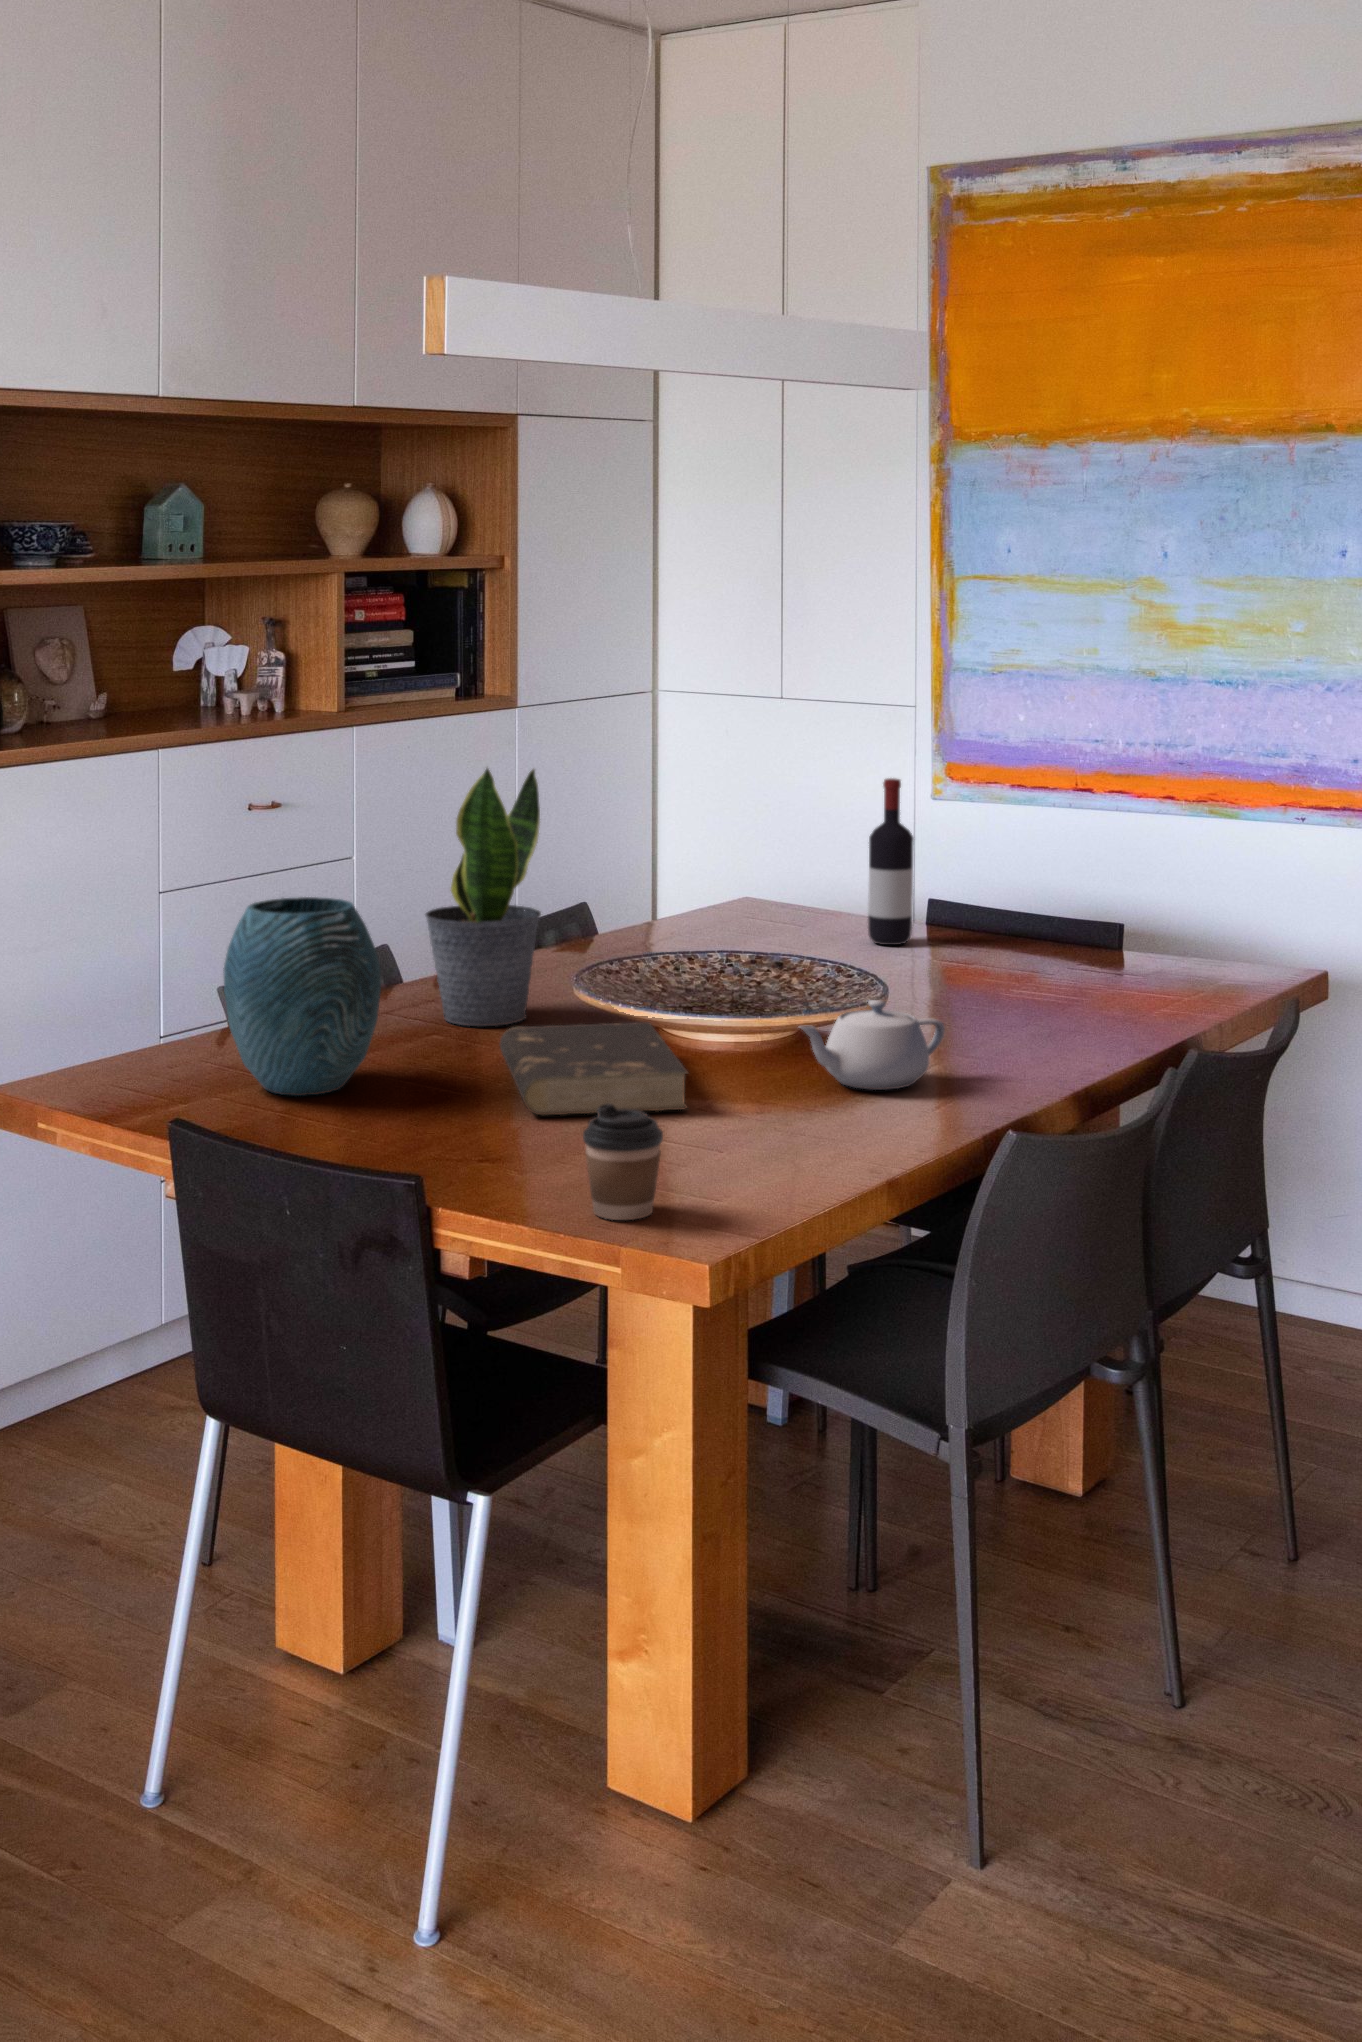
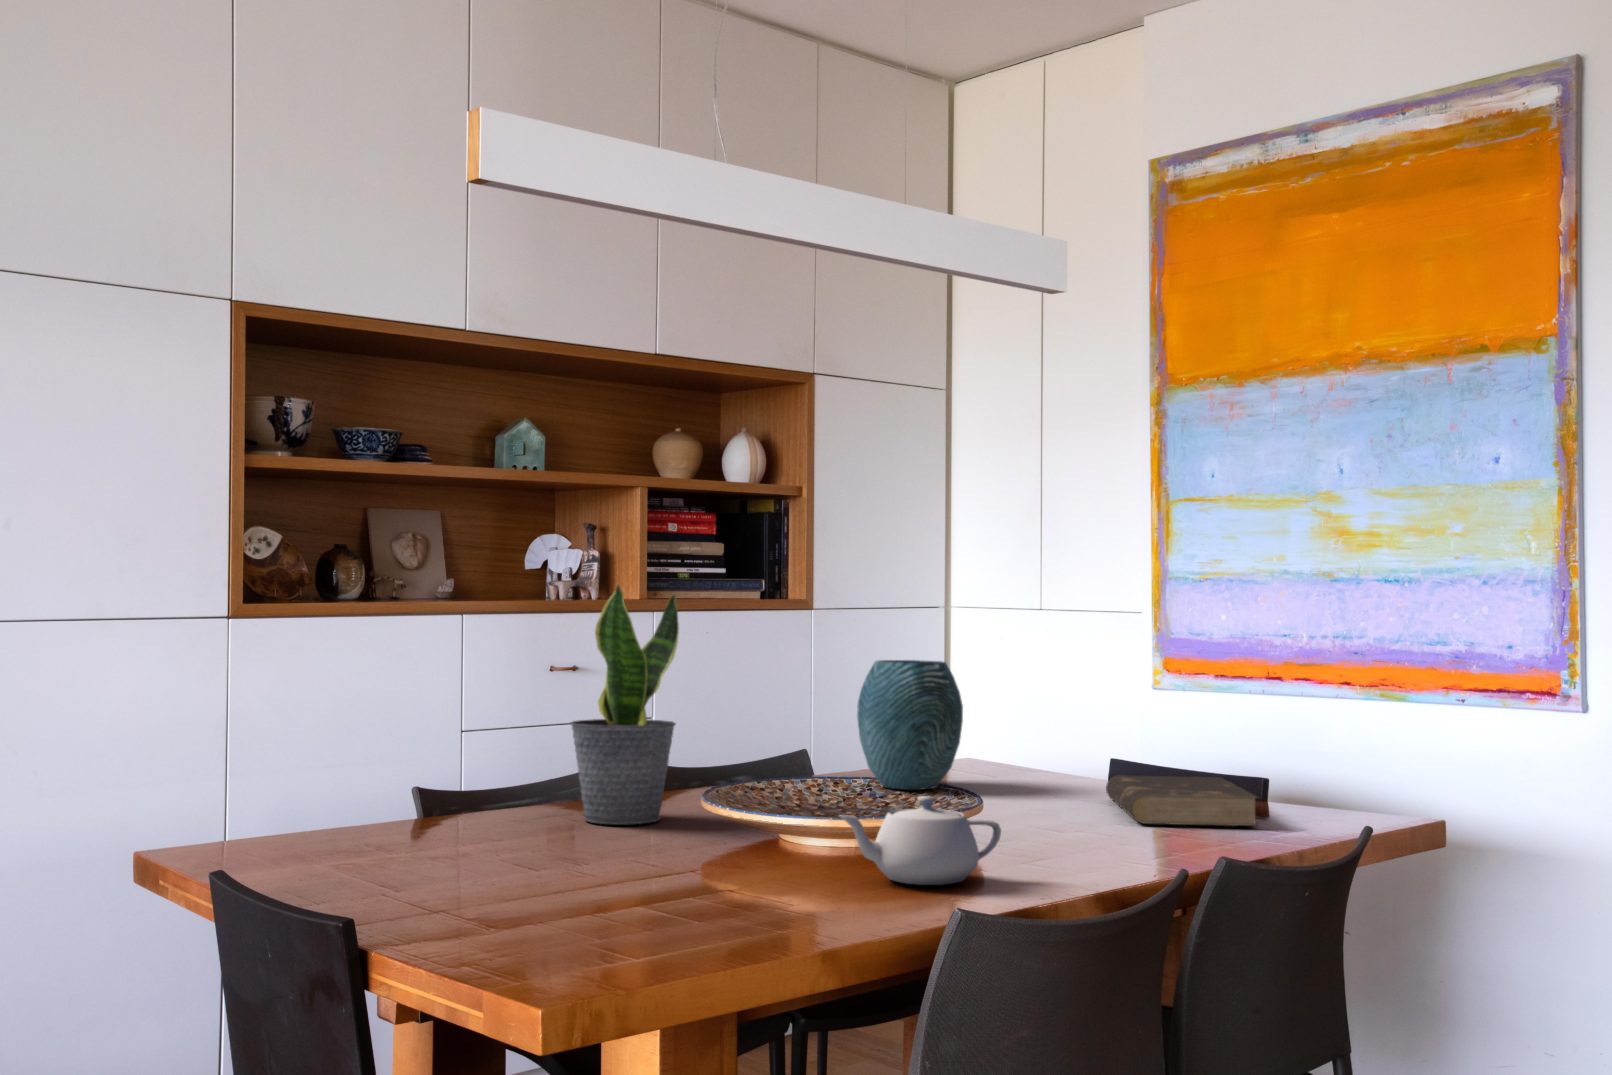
wine bottle: present [868,778,914,945] -> none [1040,640,1080,793]
vase: present [223,897,381,1096] -> present [857,660,963,790]
book: present [500,1022,688,1115] -> present [1106,775,1258,826]
coffee cup: present [583,1104,663,1220] -> none [492,845,576,967]

